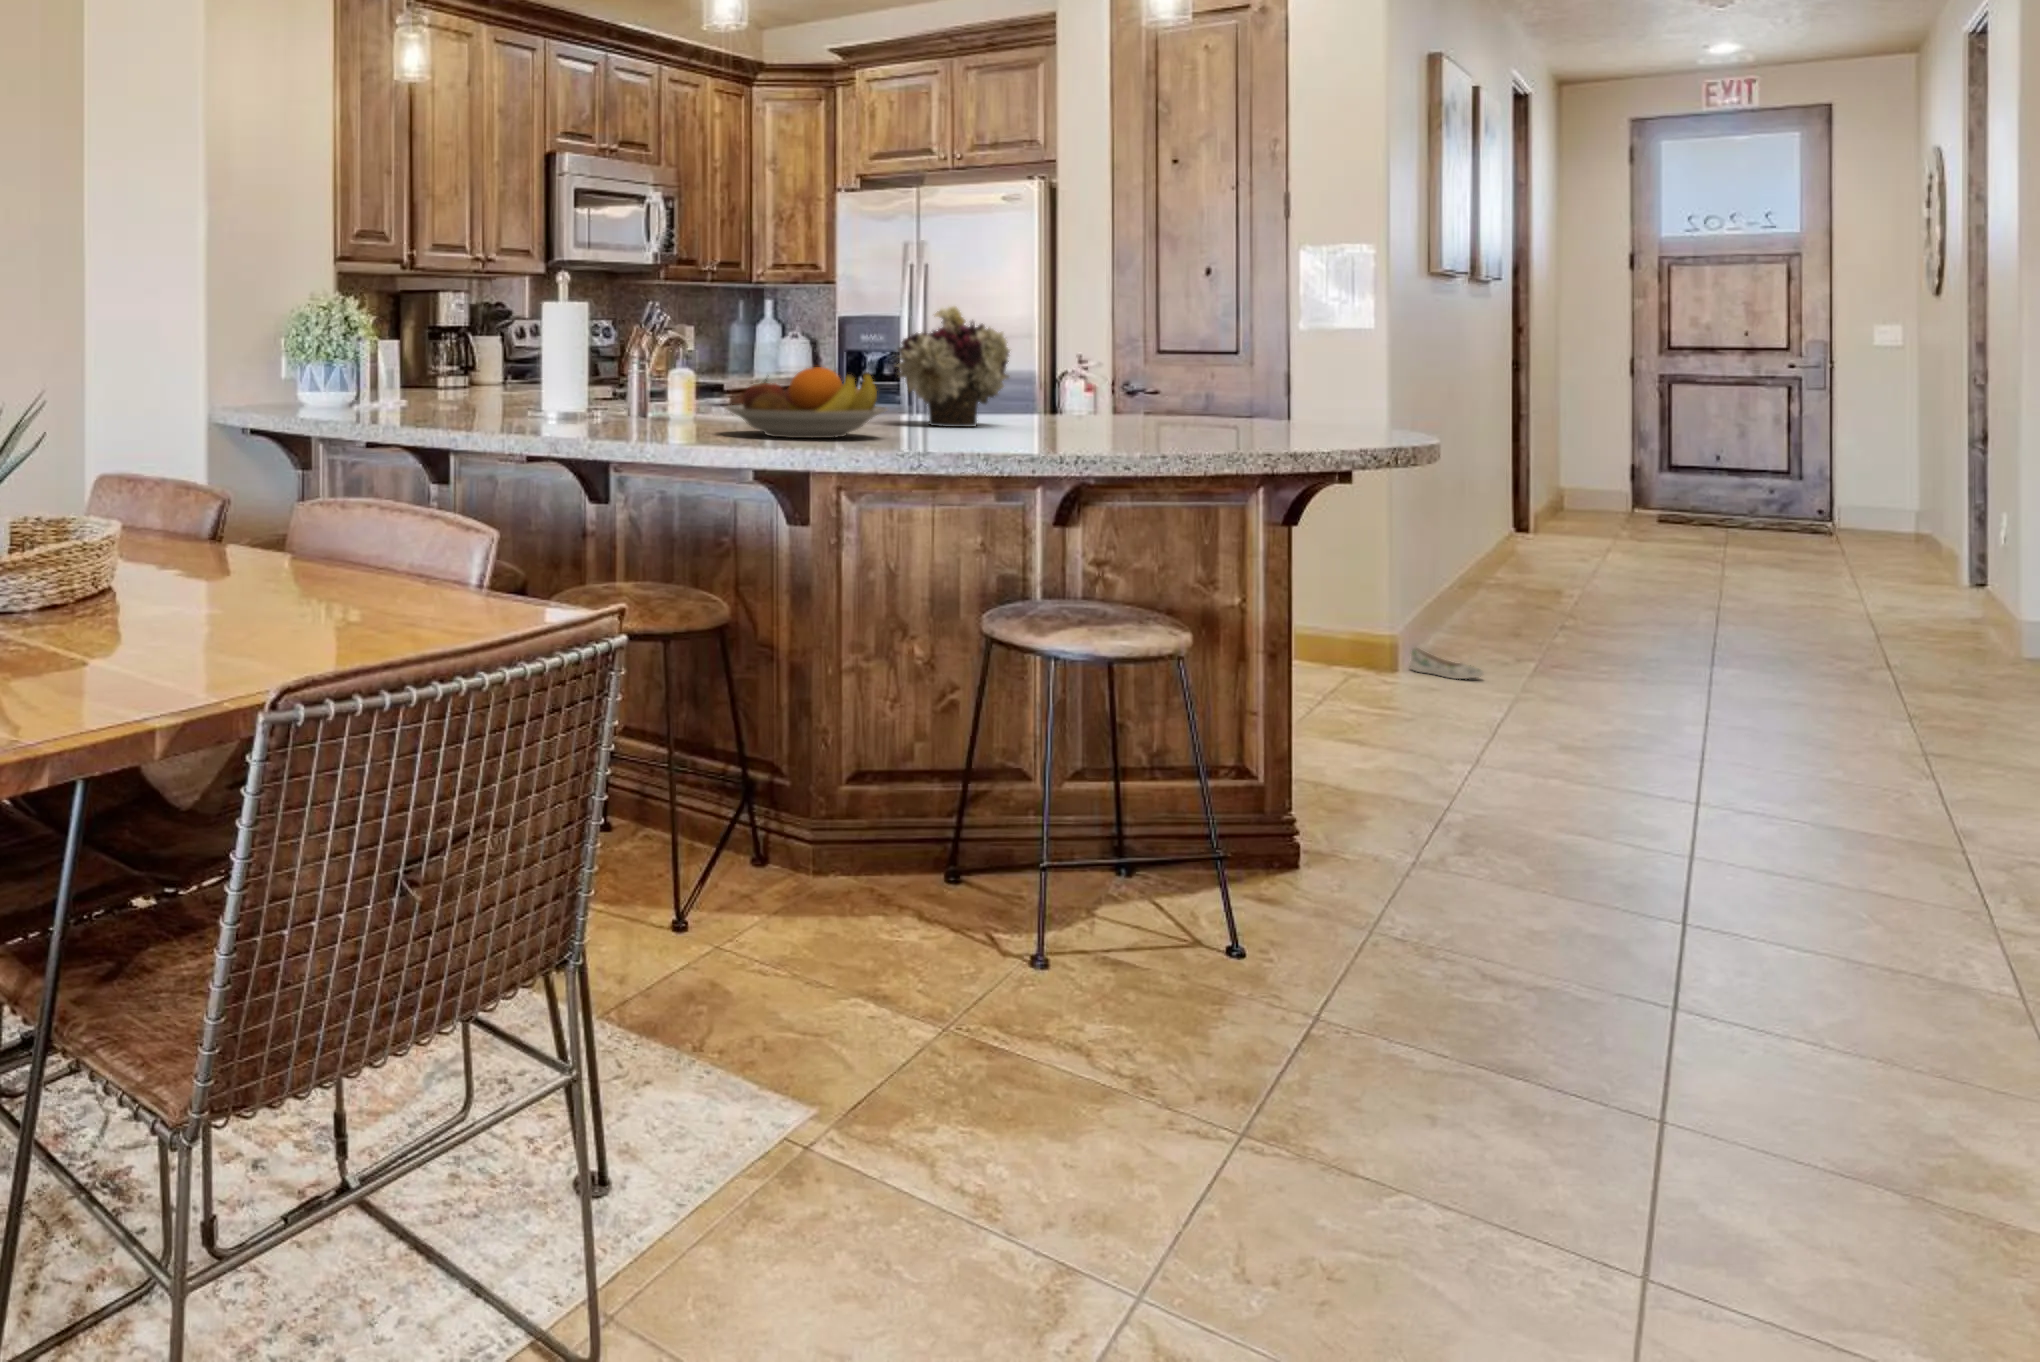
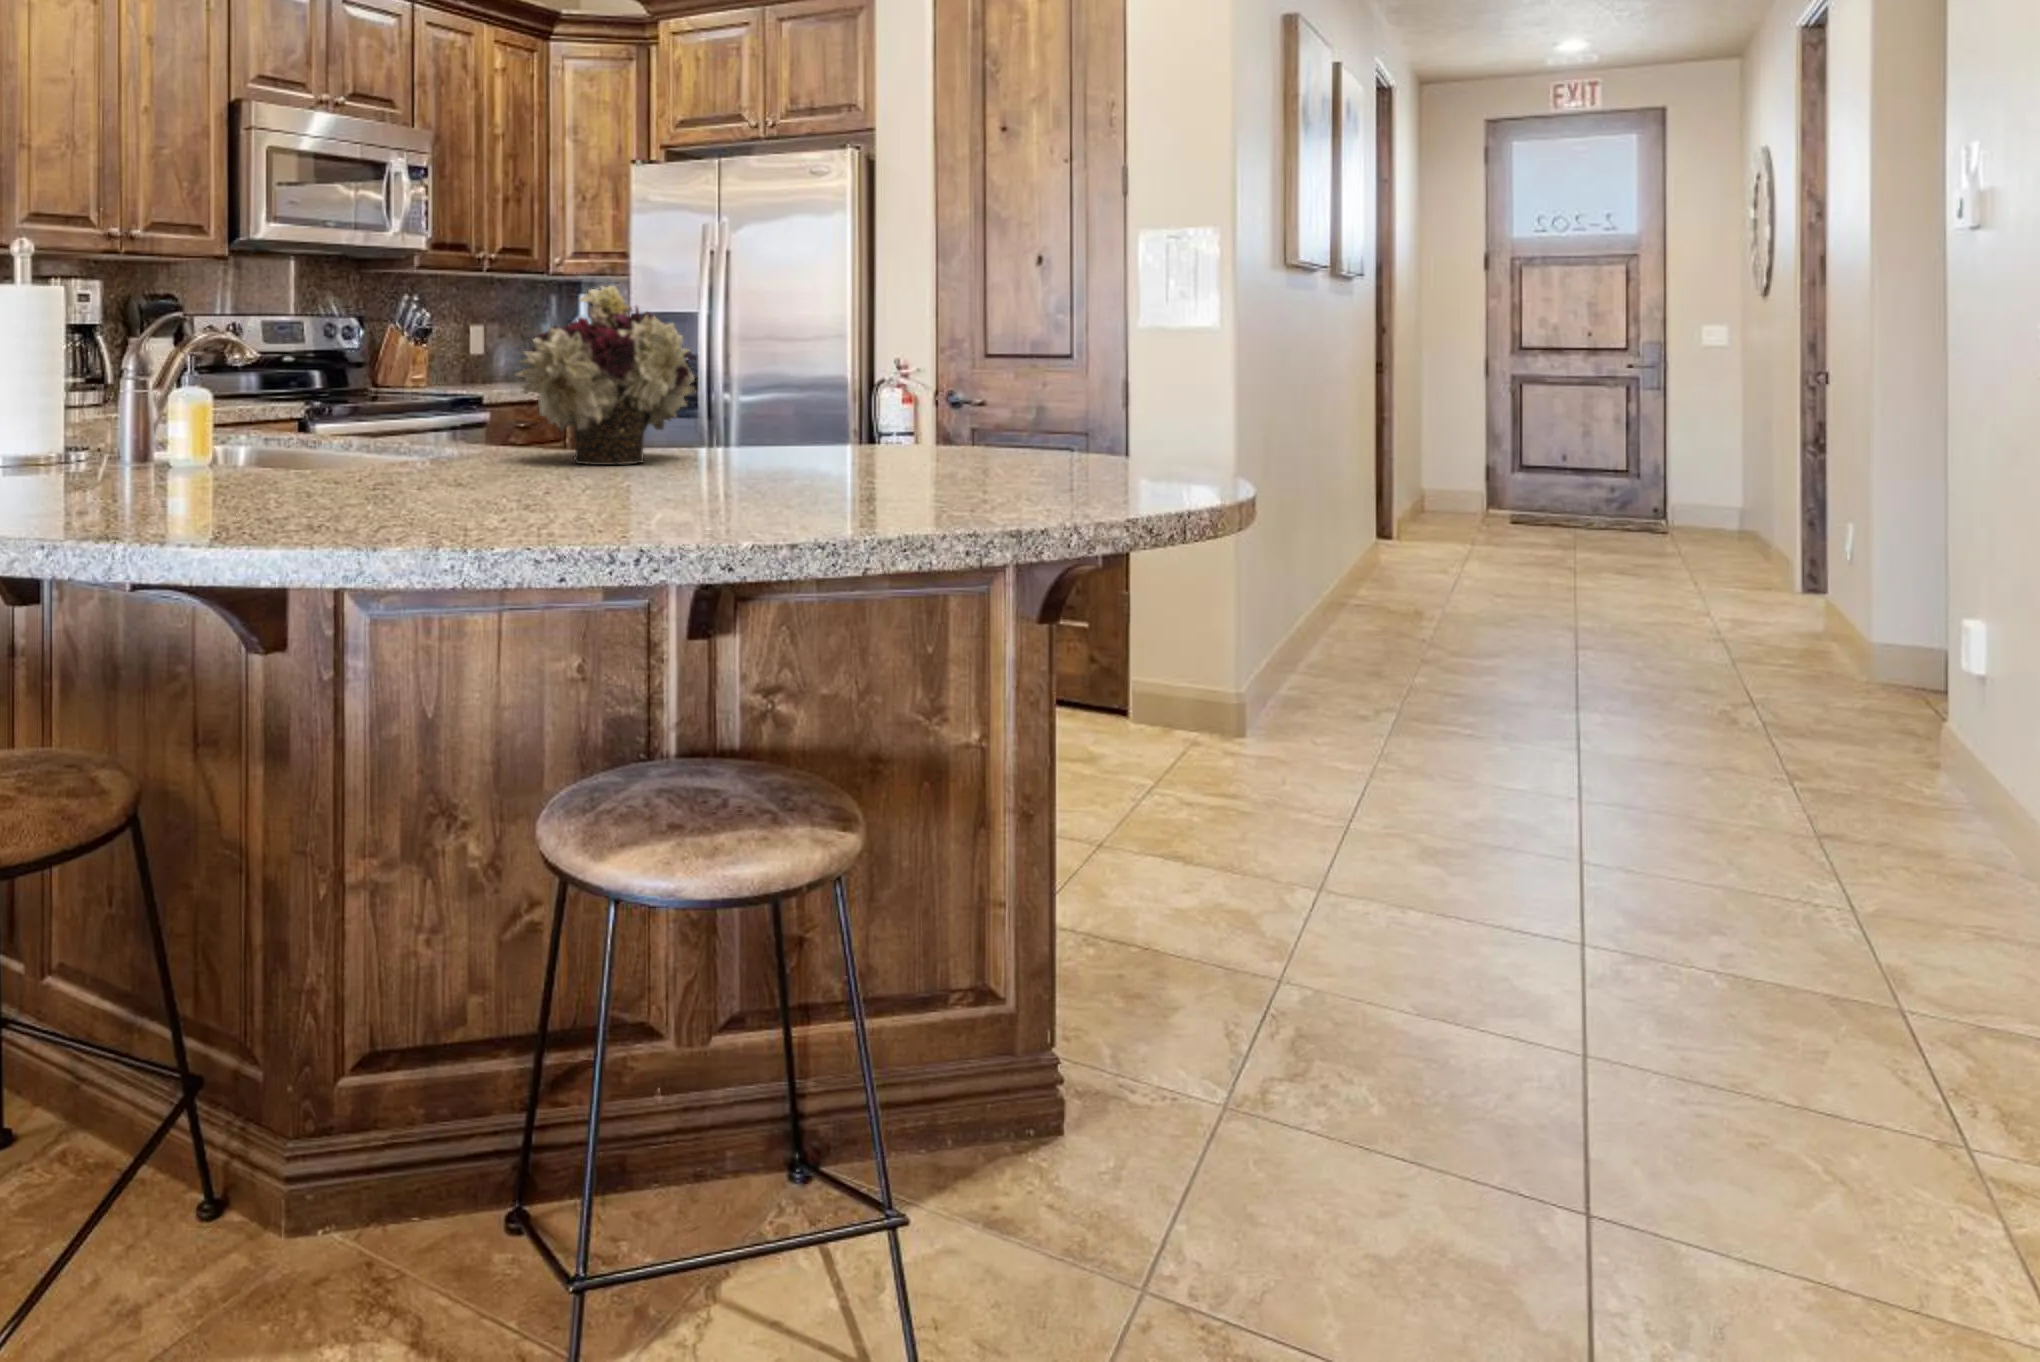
fruit bowl: present [725,367,887,438] -> none [111,379,401,503]
shoe: present [1410,648,1483,679] -> none [1259,706,1341,745]

